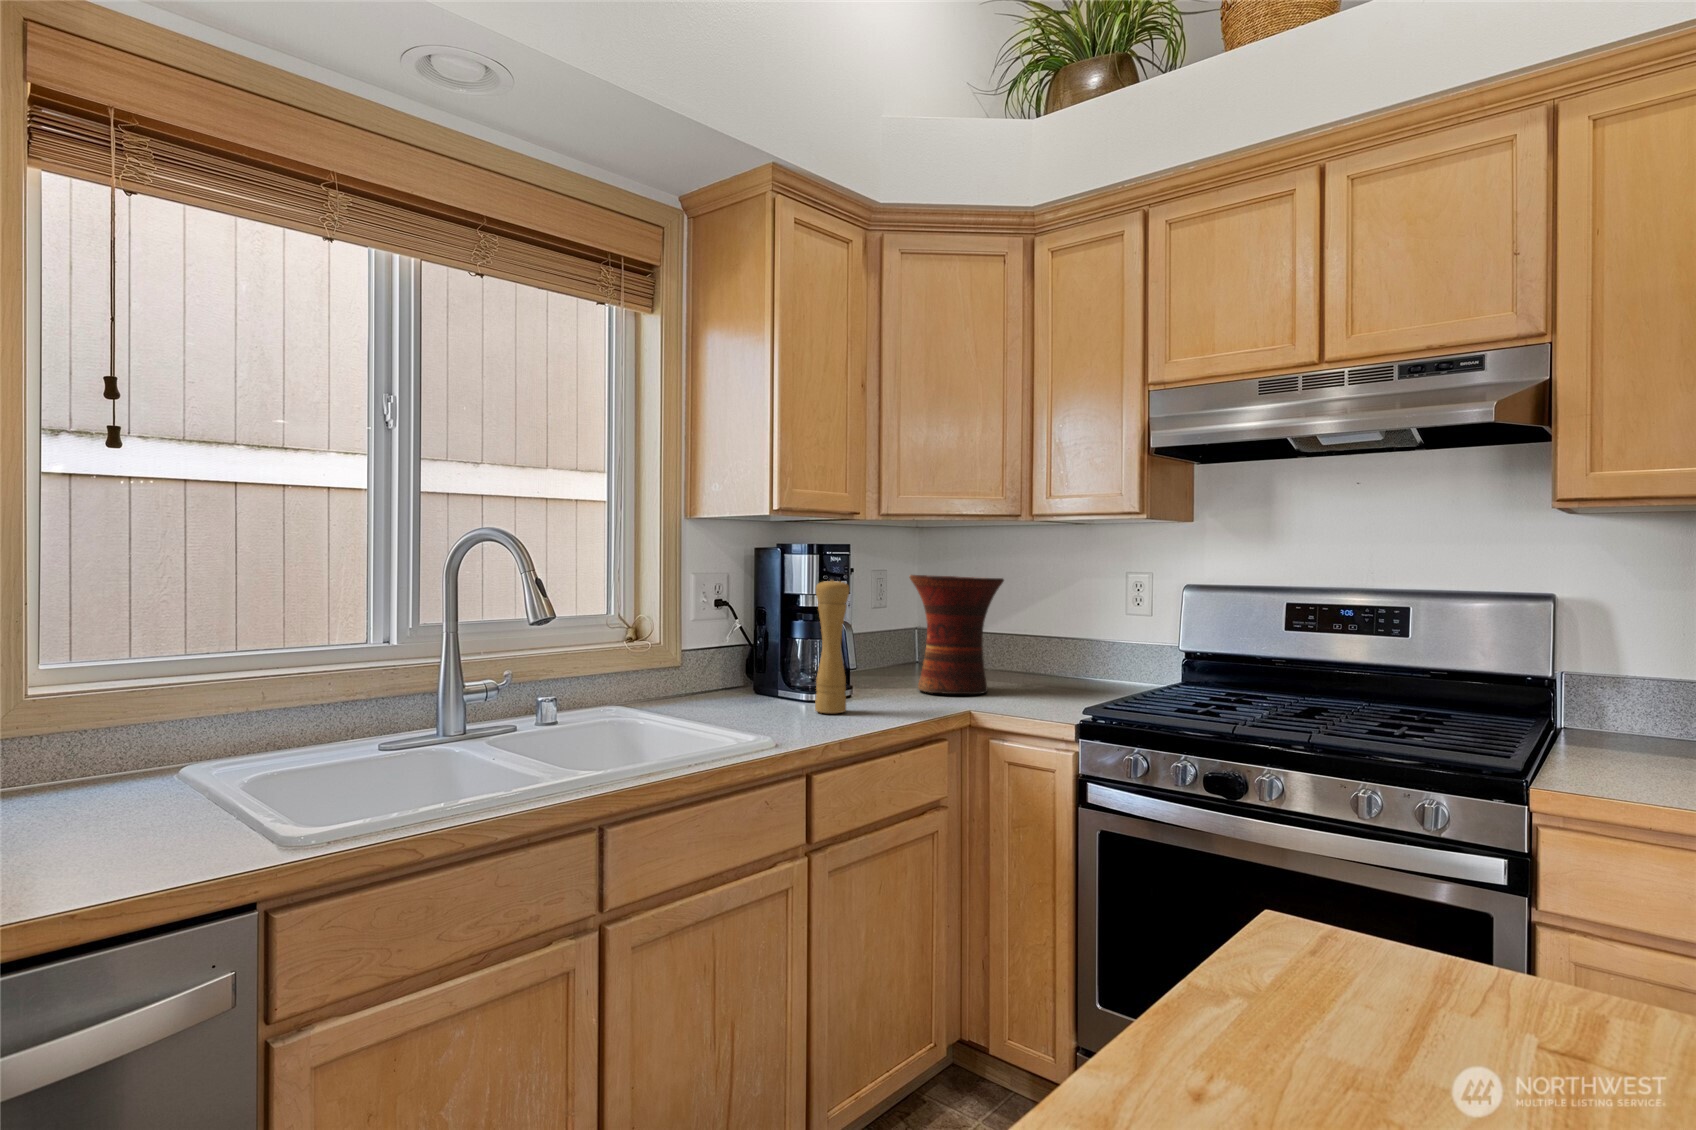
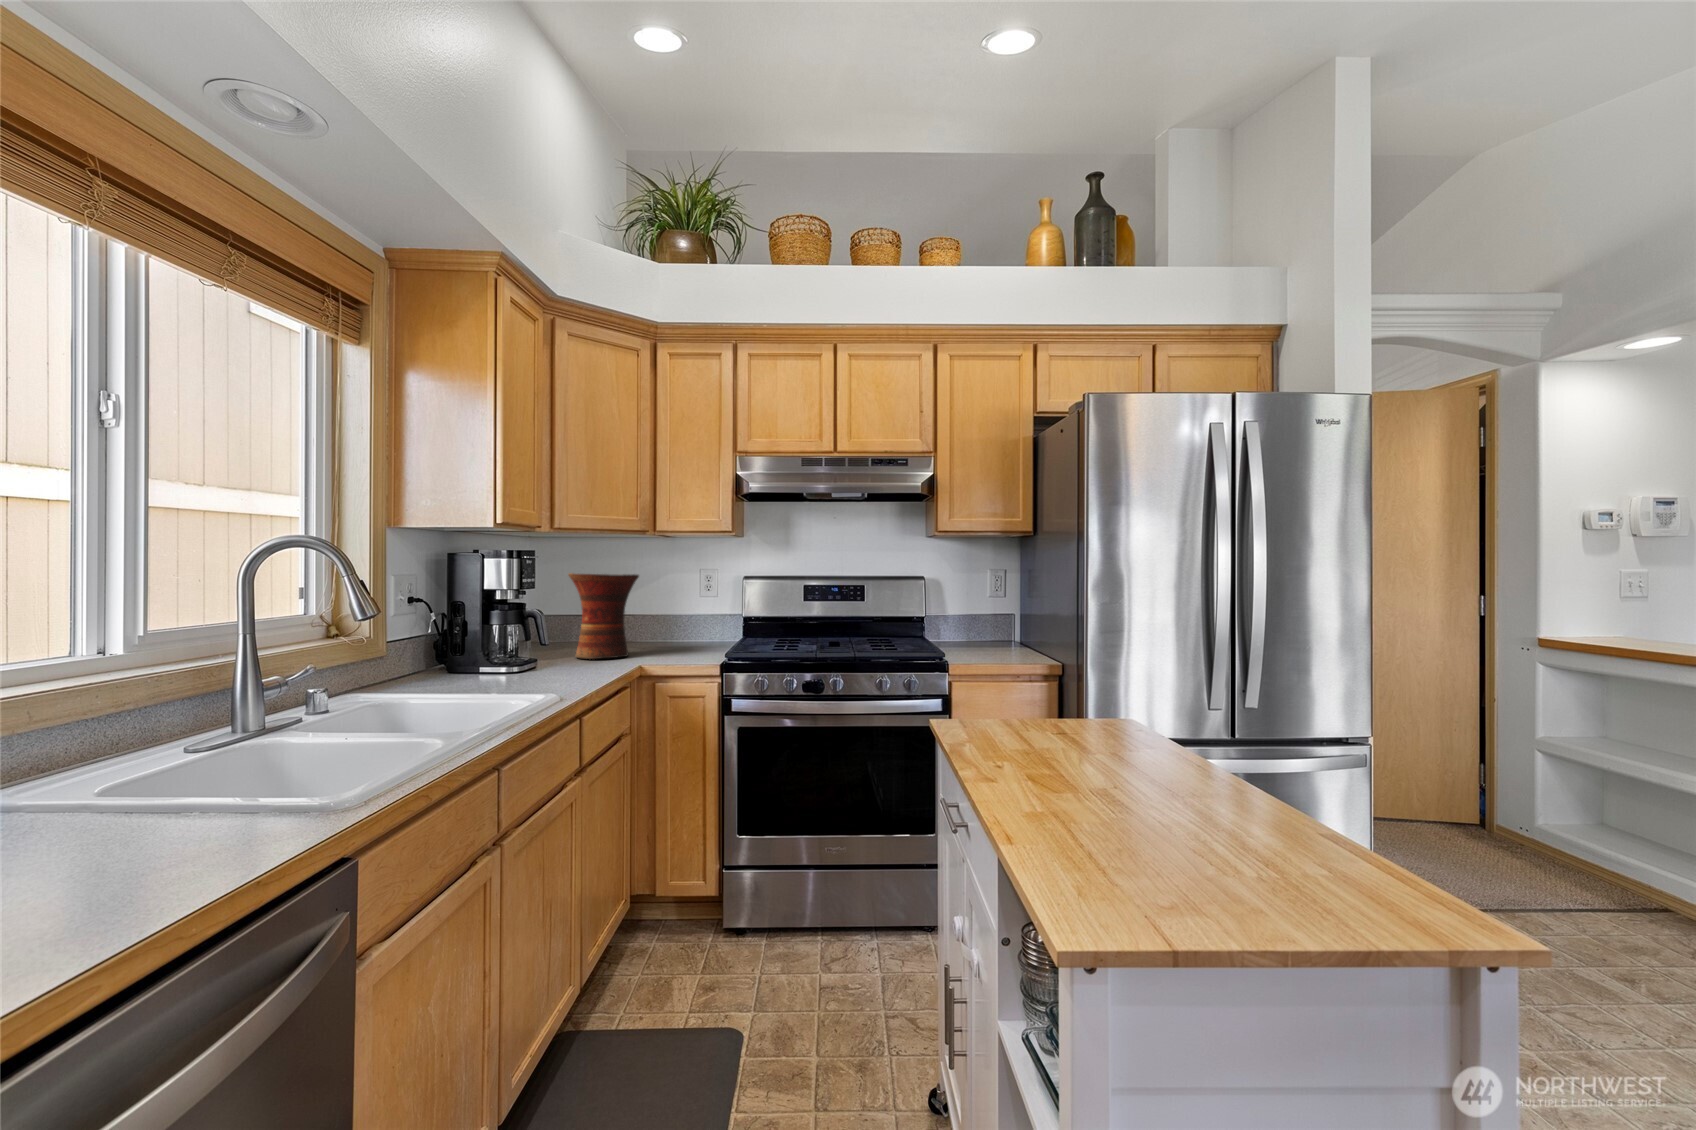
pepper mill: present [815,579,849,713] -> none [533,577,561,678]

